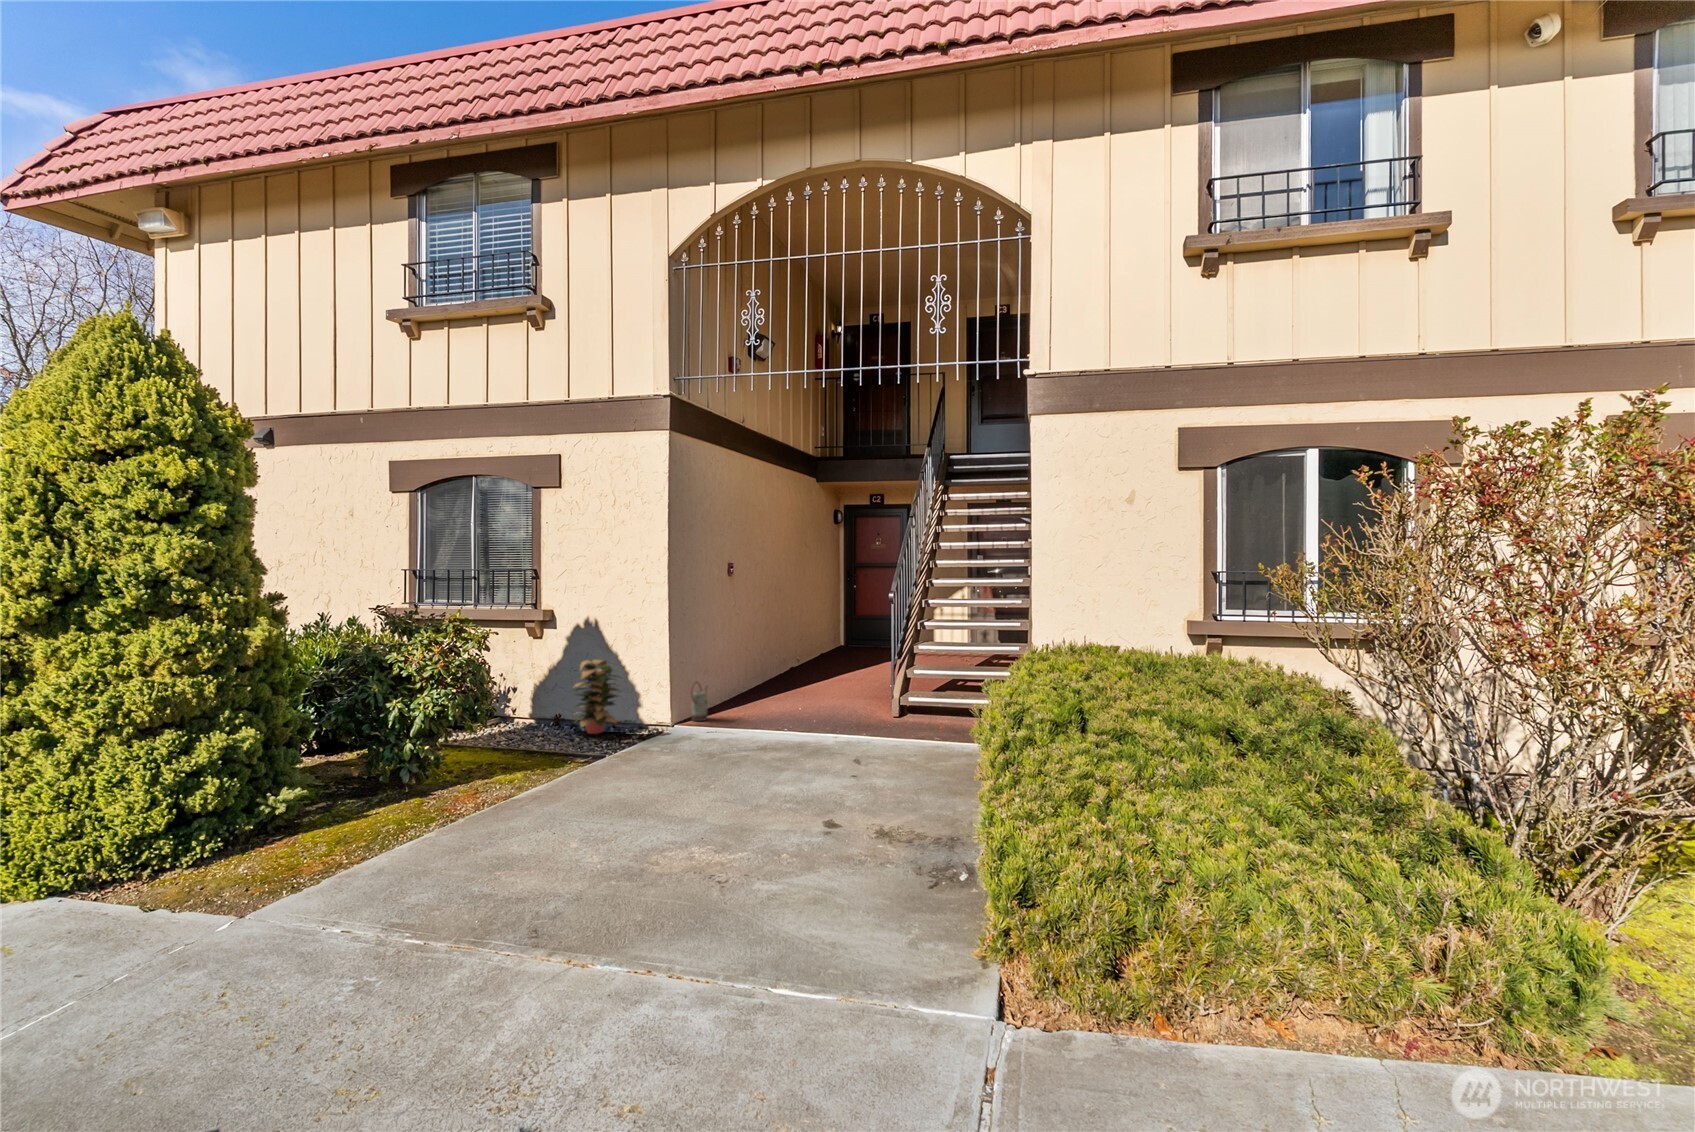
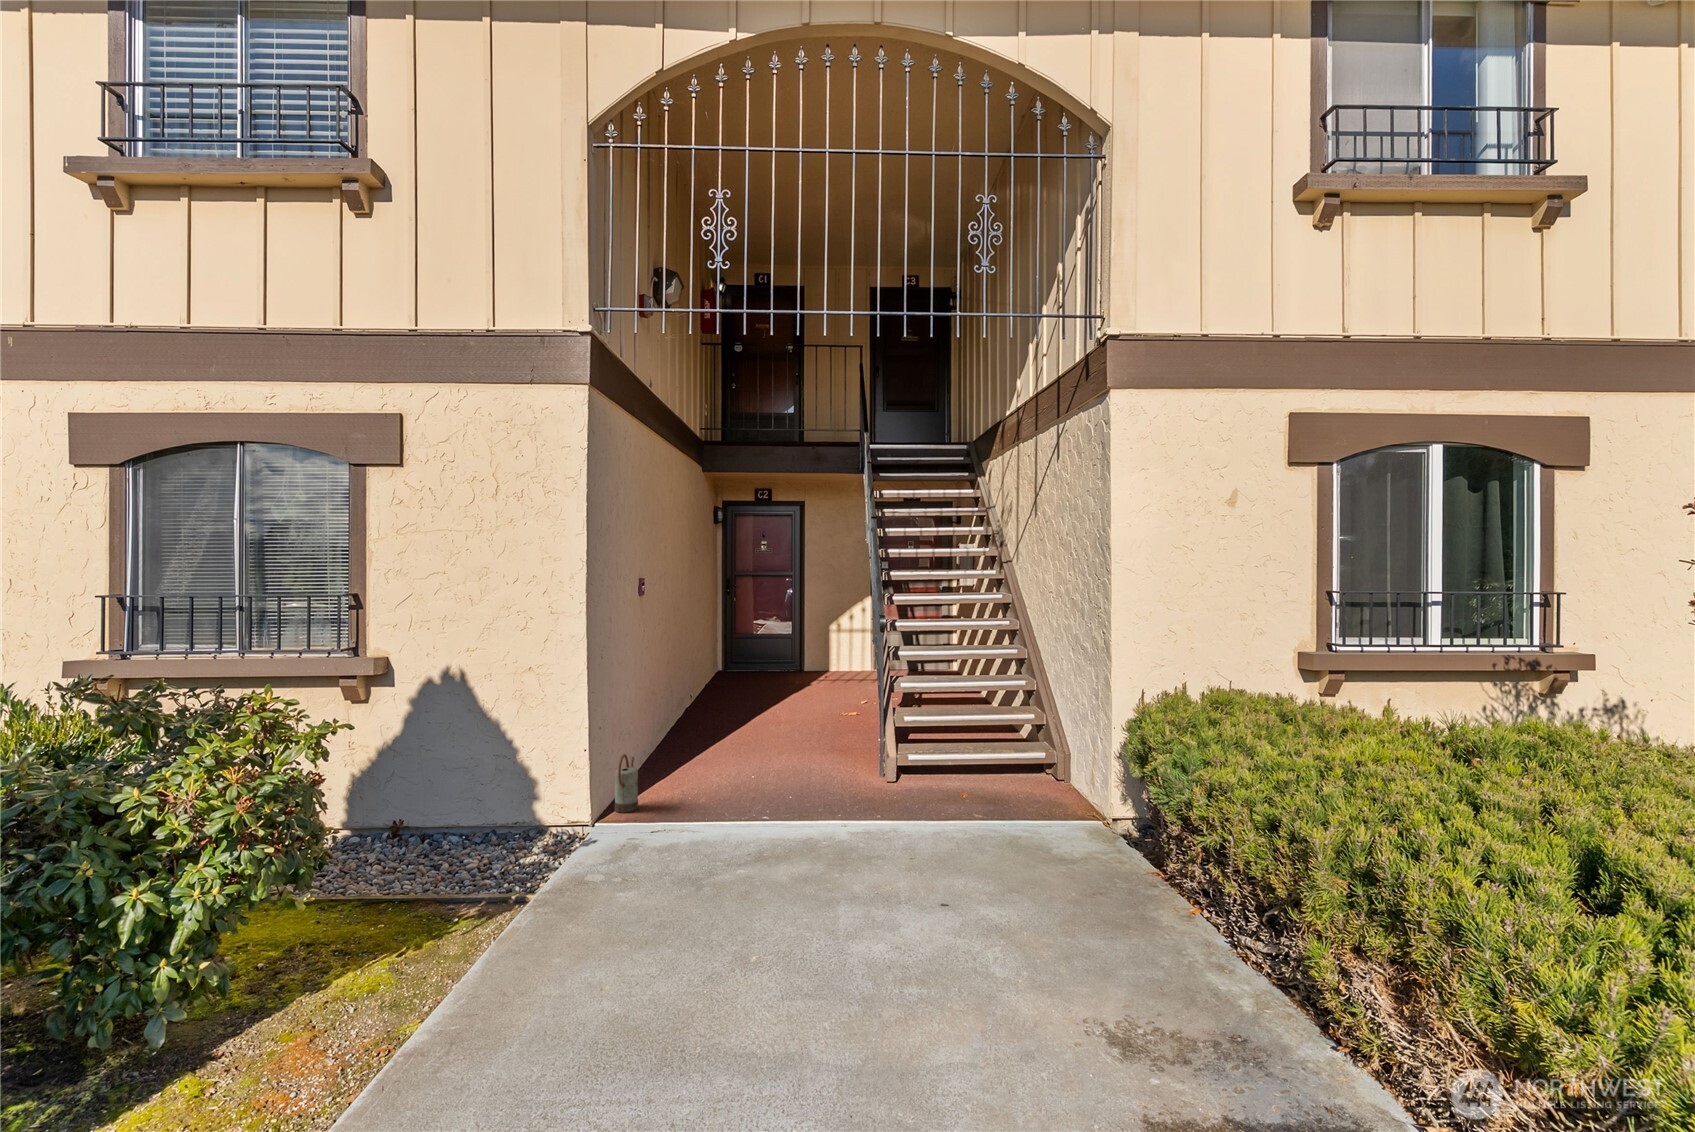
decorative plant: present [572,660,619,734] -> none [426,735,516,853]

